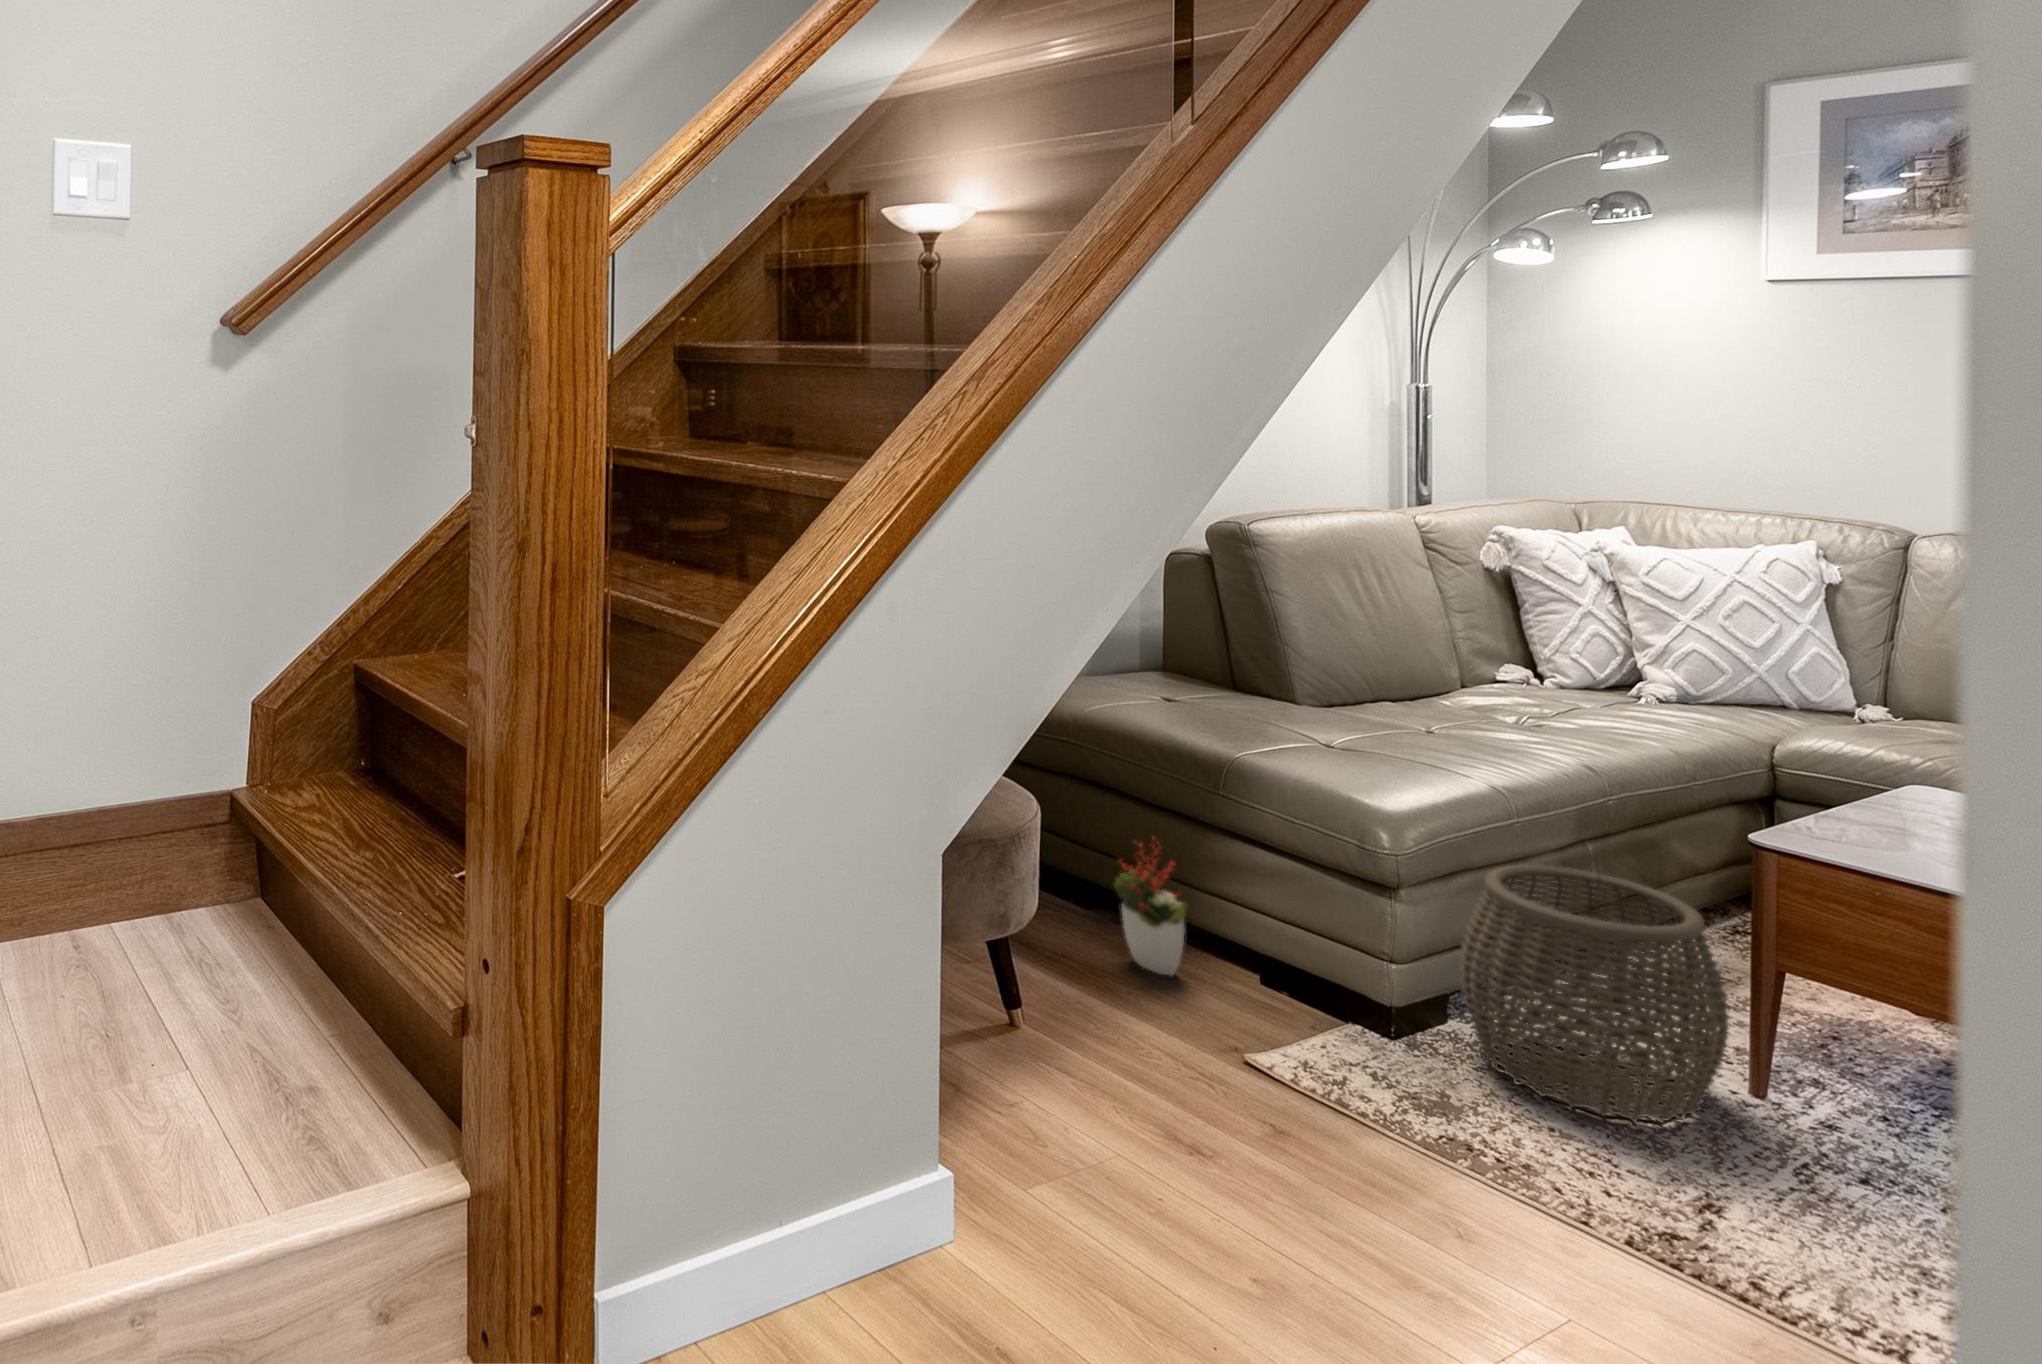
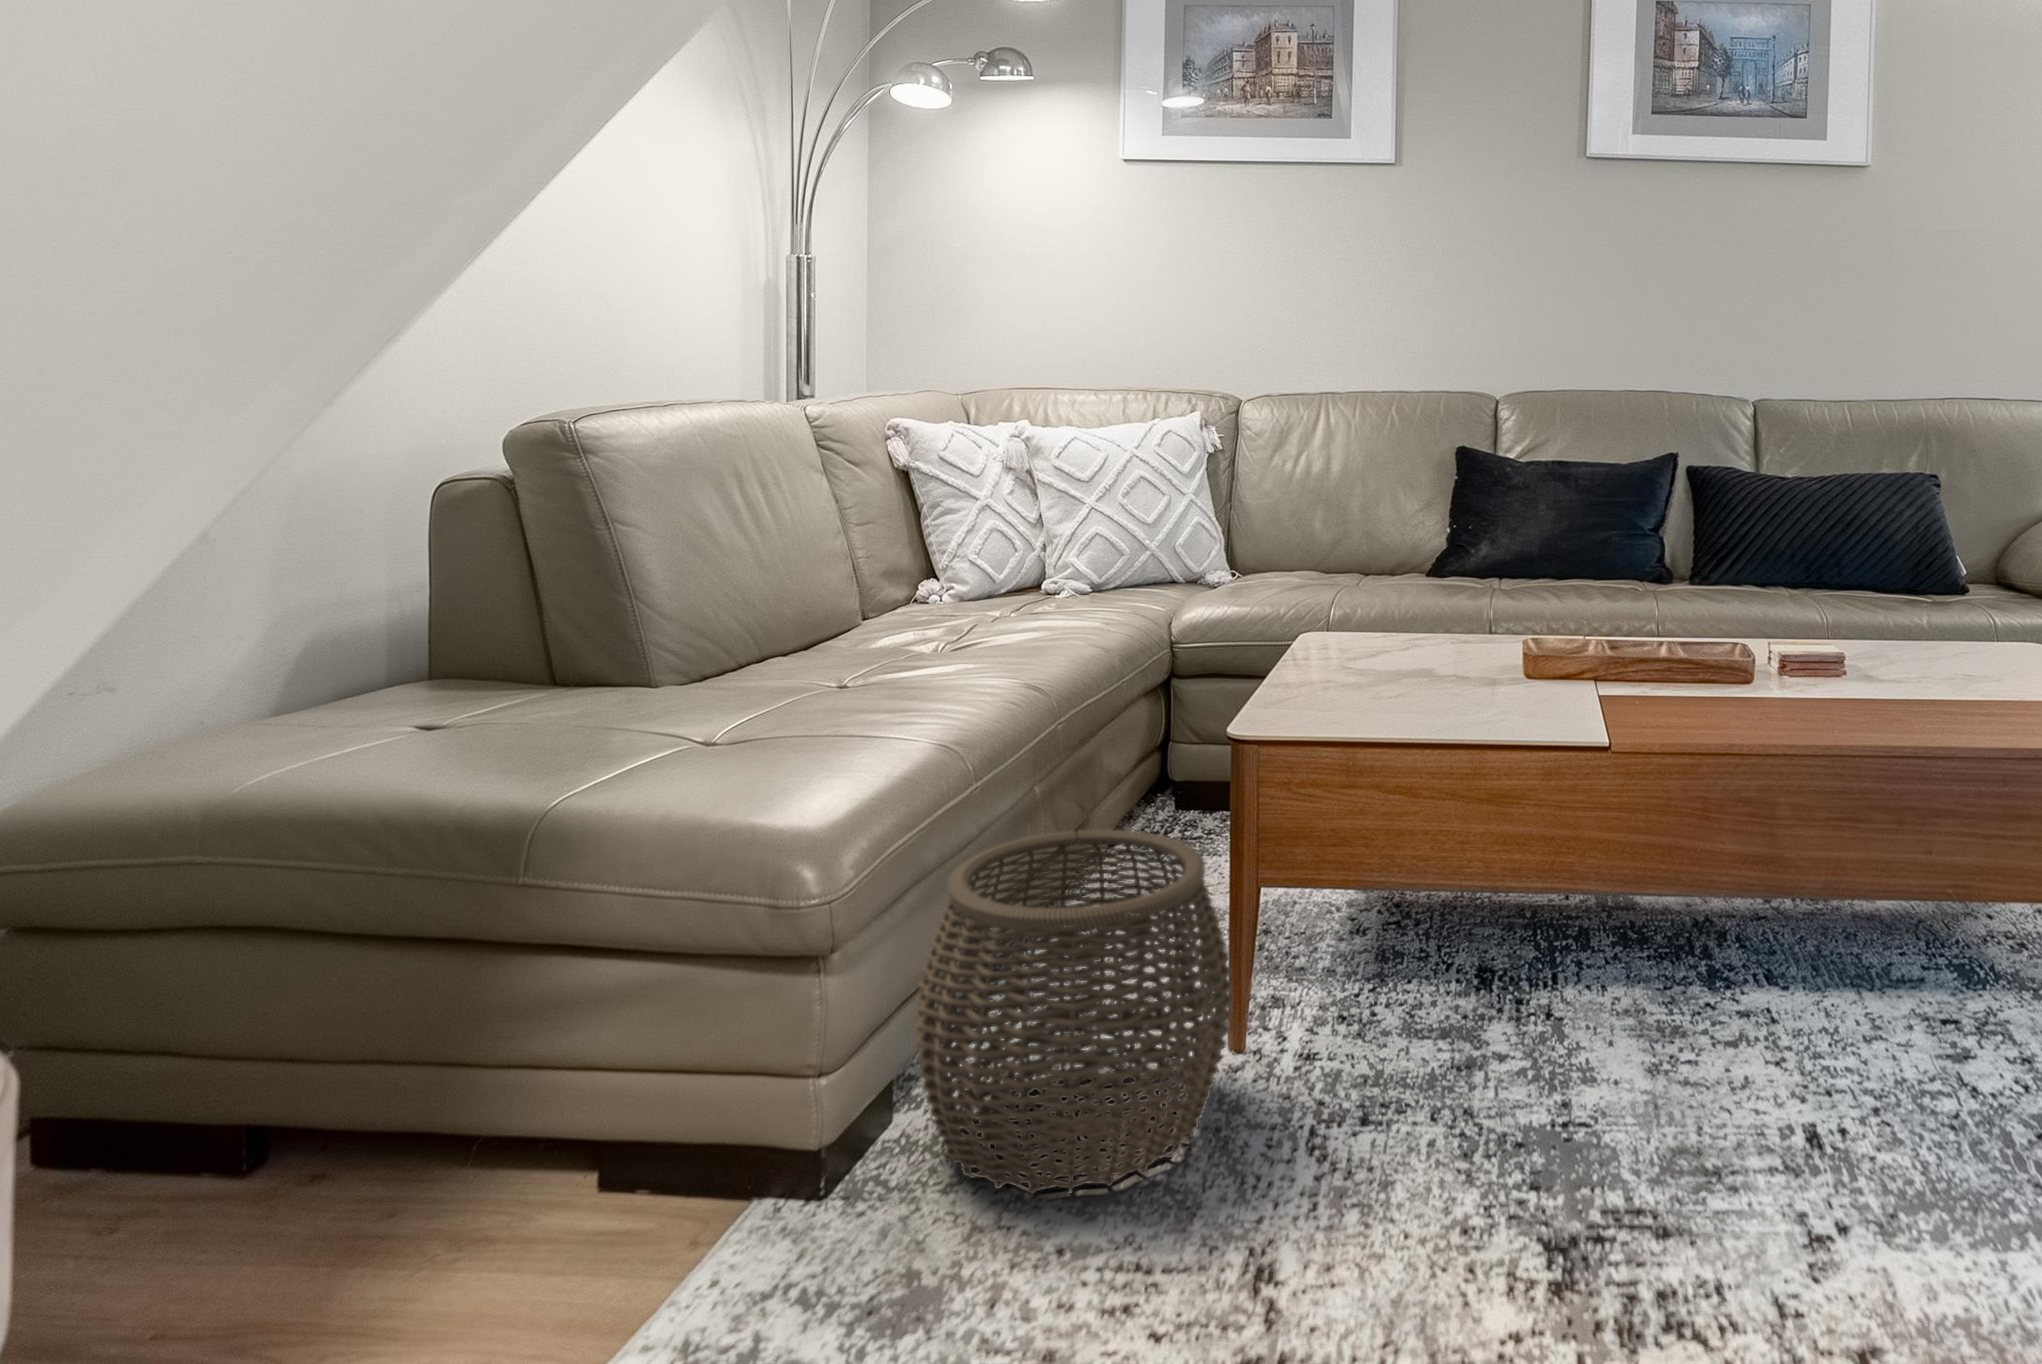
decorative plant: present [1114,841,1188,975] -> none [301,992,461,1257]

